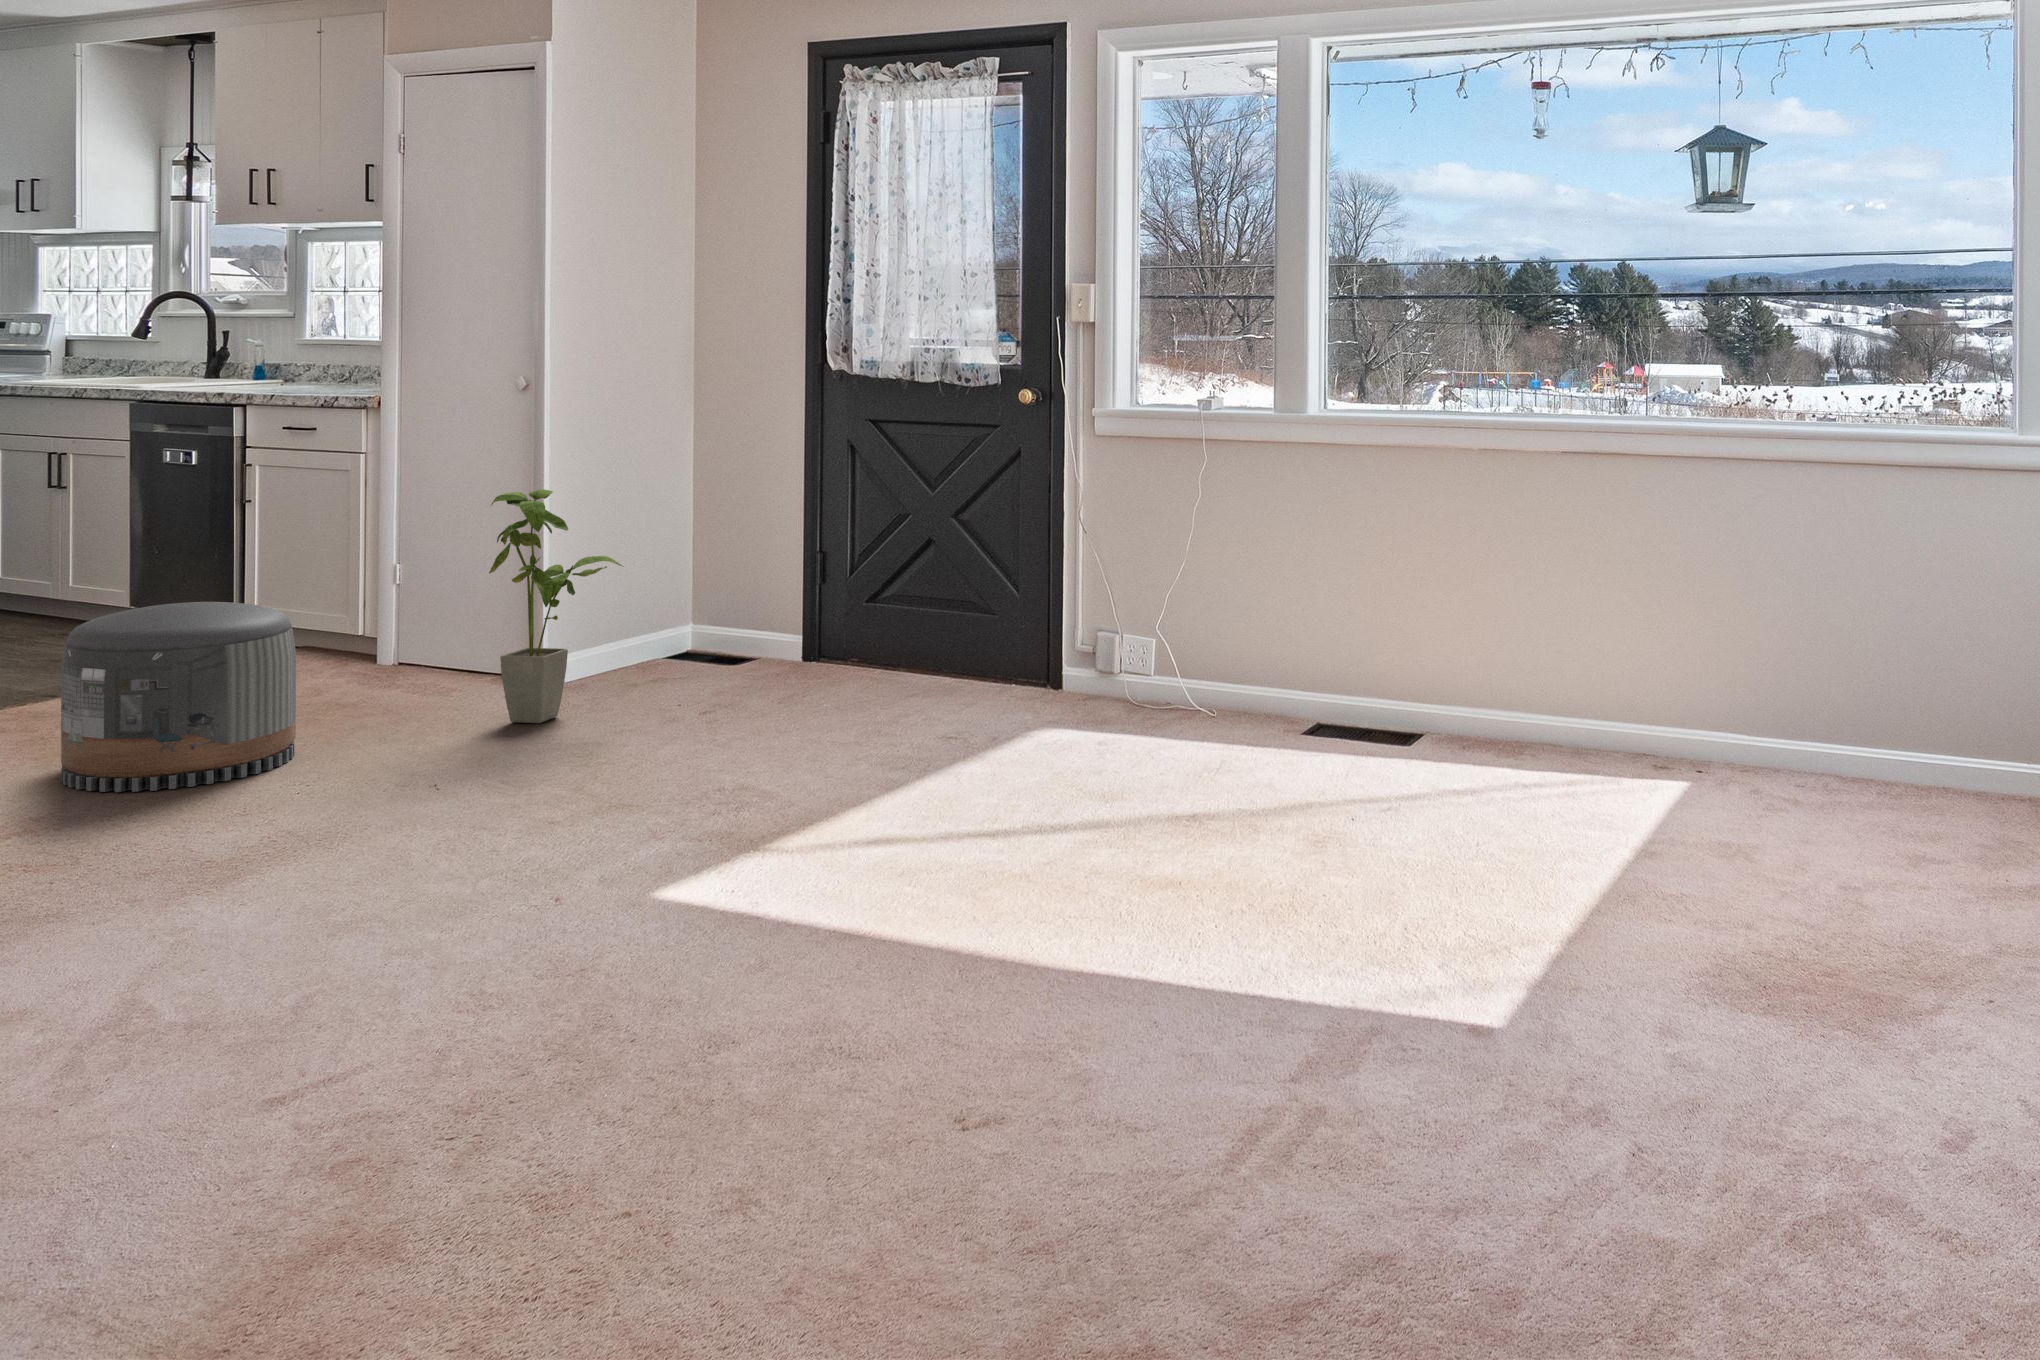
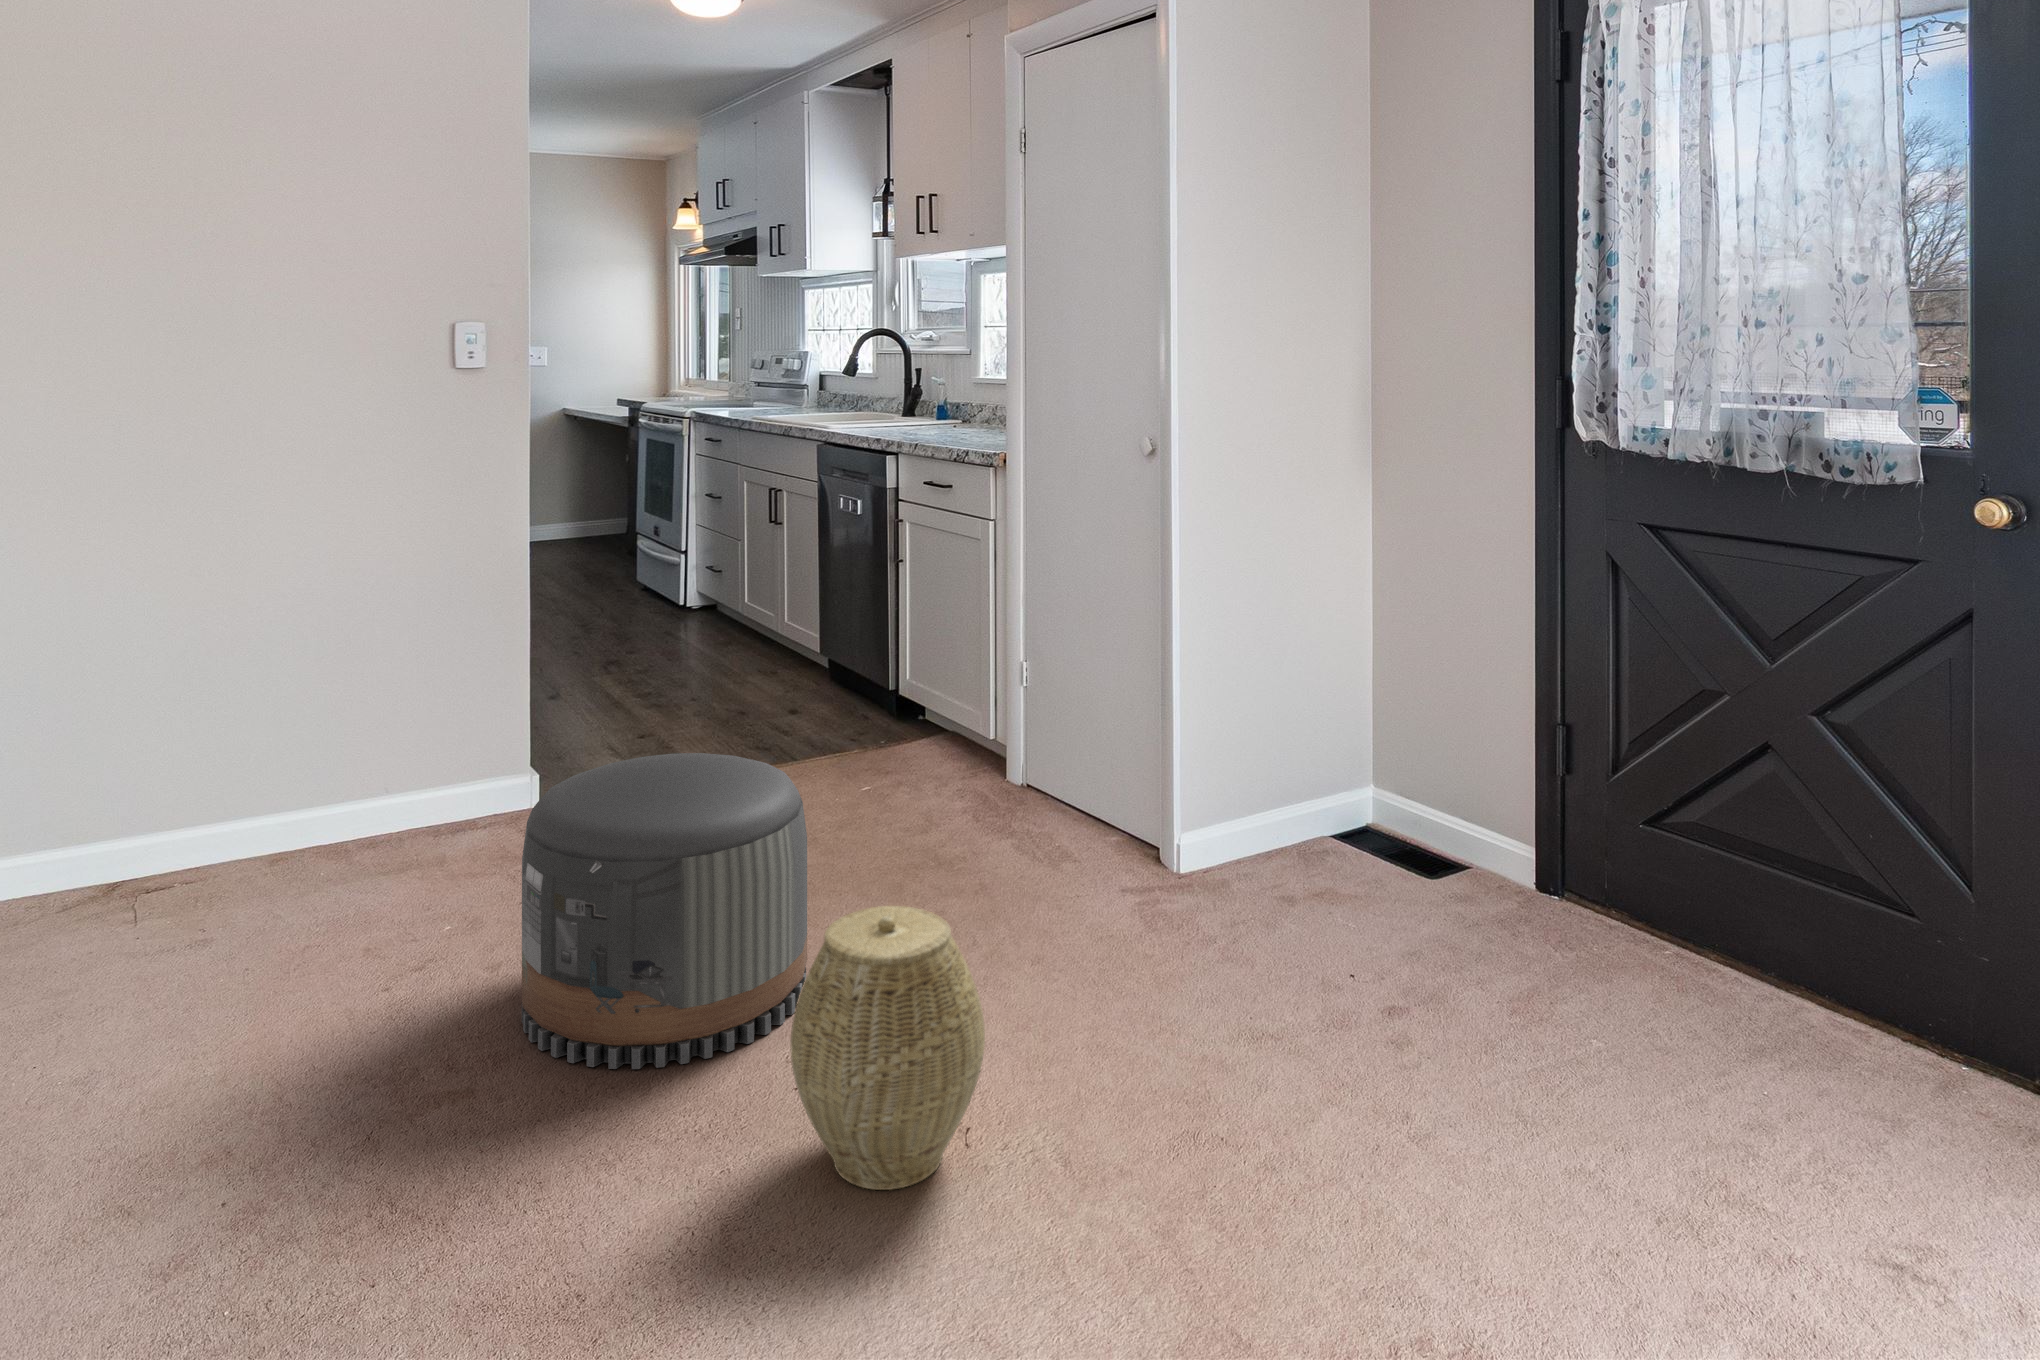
house plant: present [489,489,623,723] -> none [1062,627,1256,994]
woven basket: none [341,642,470,791] -> present [790,906,985,1190]

